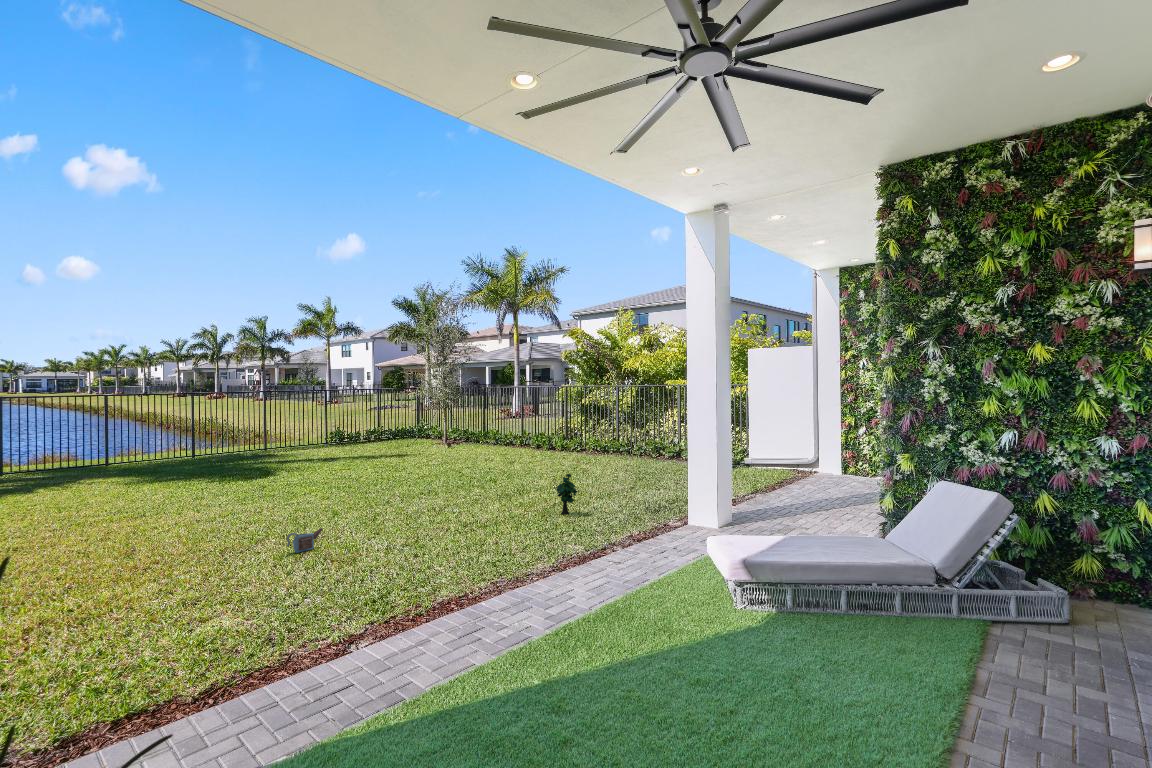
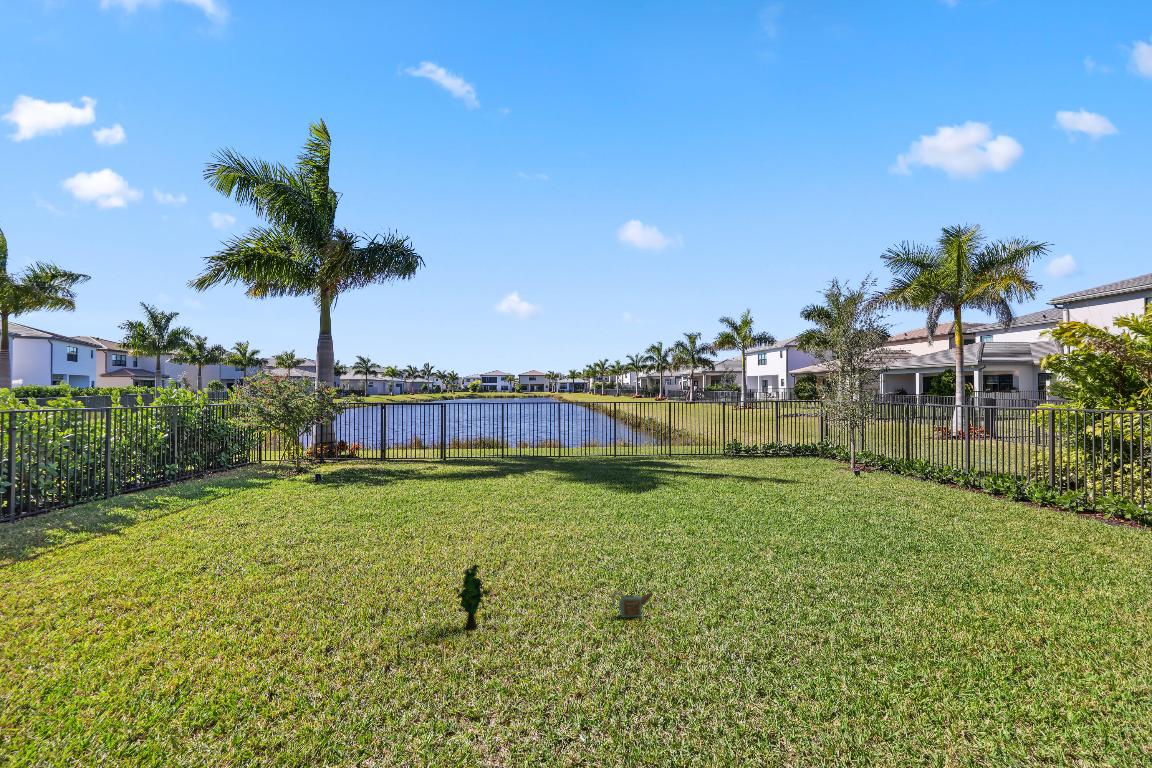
decorative plant: present [554,474,577,514] -> present [456,565,489,630]

